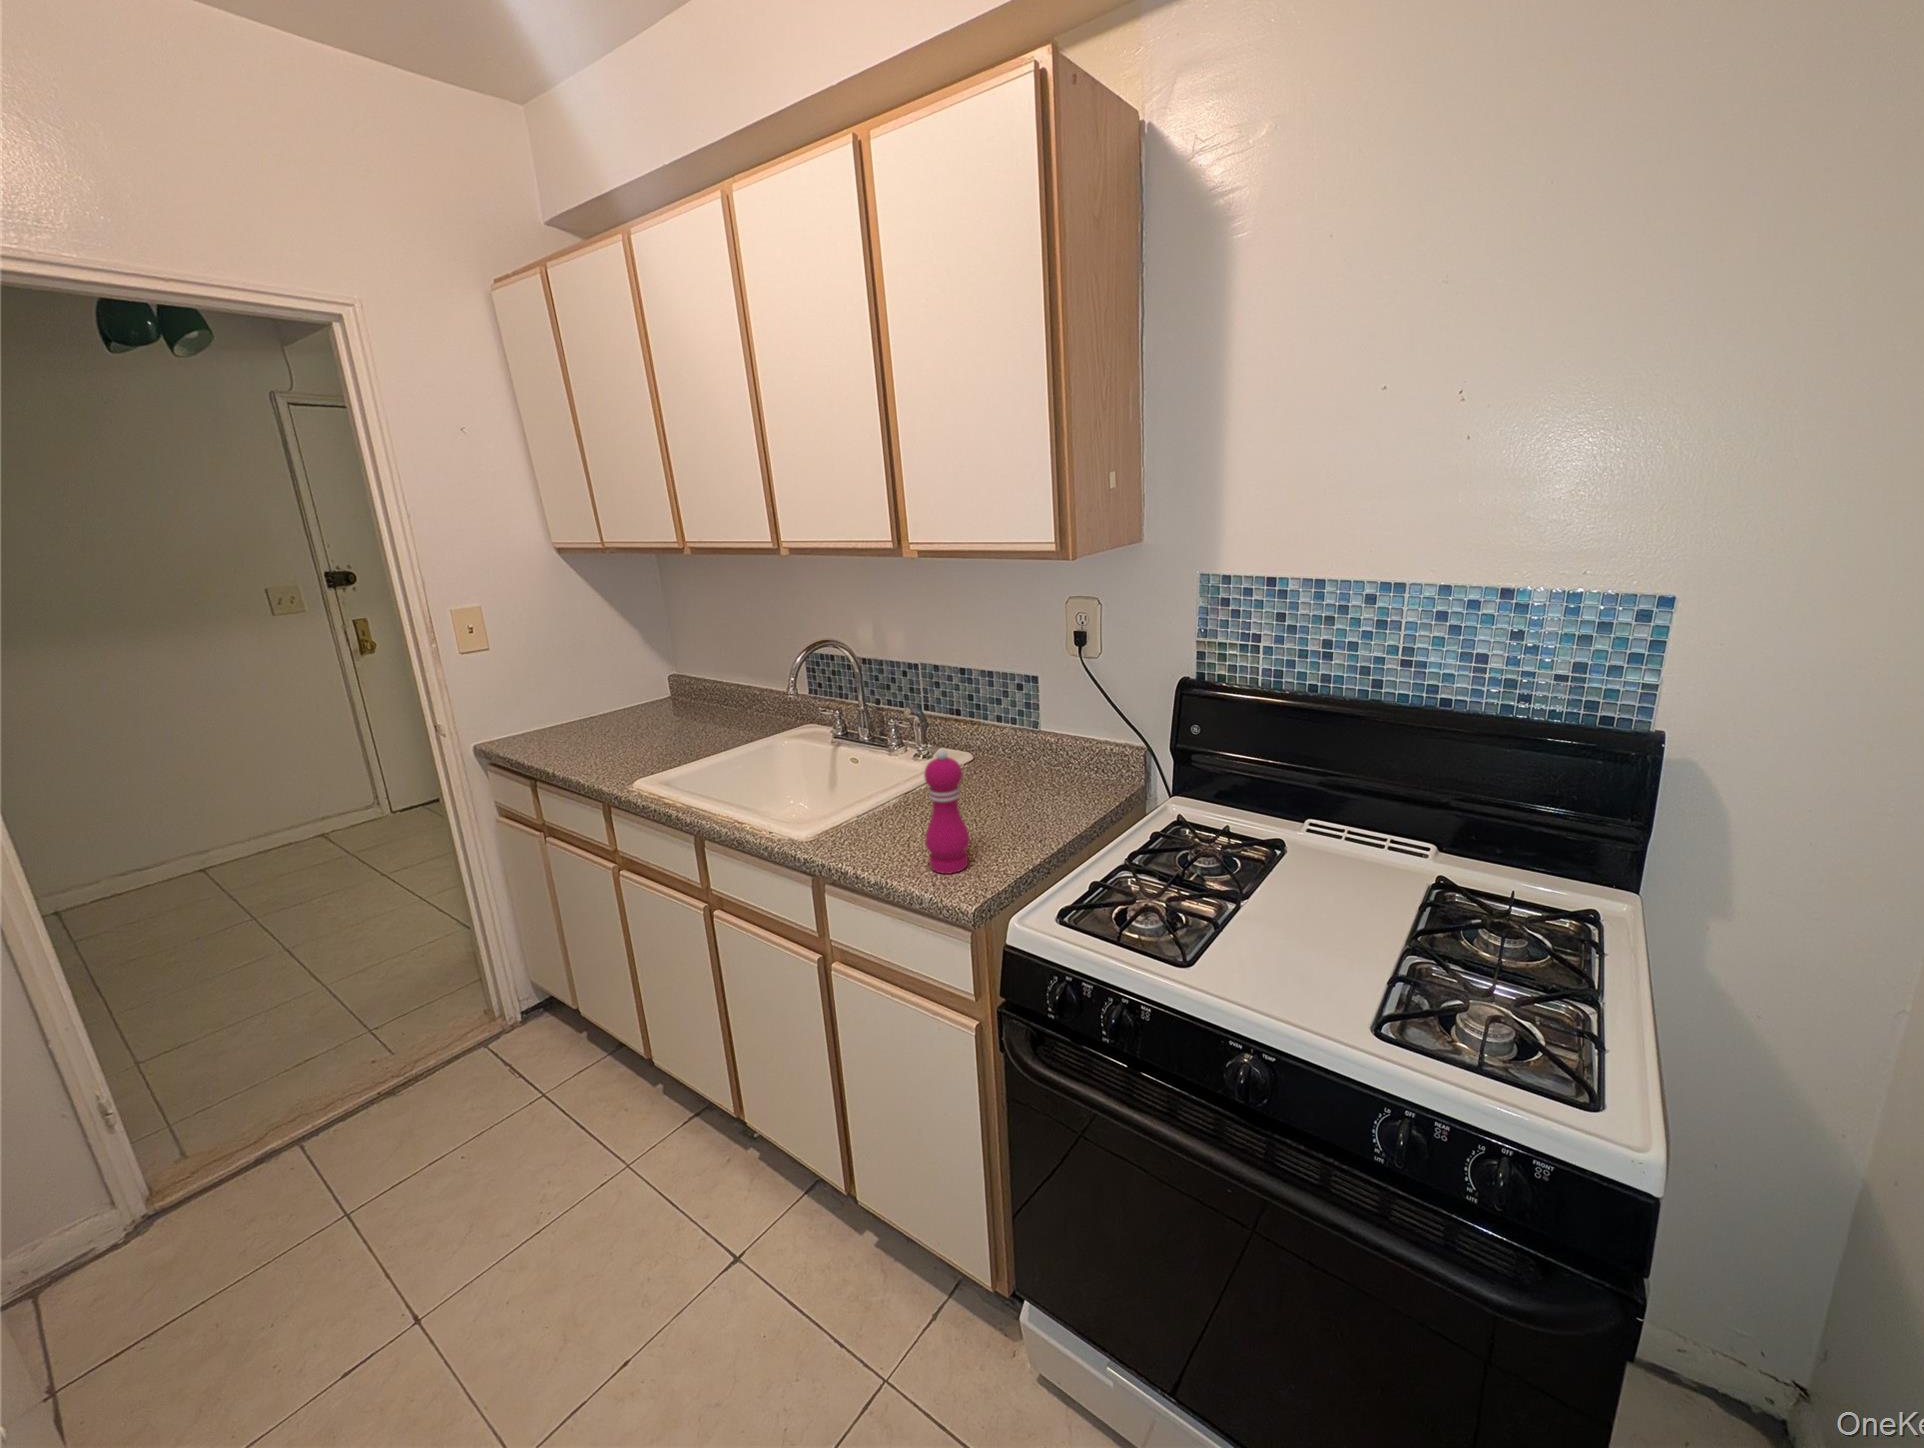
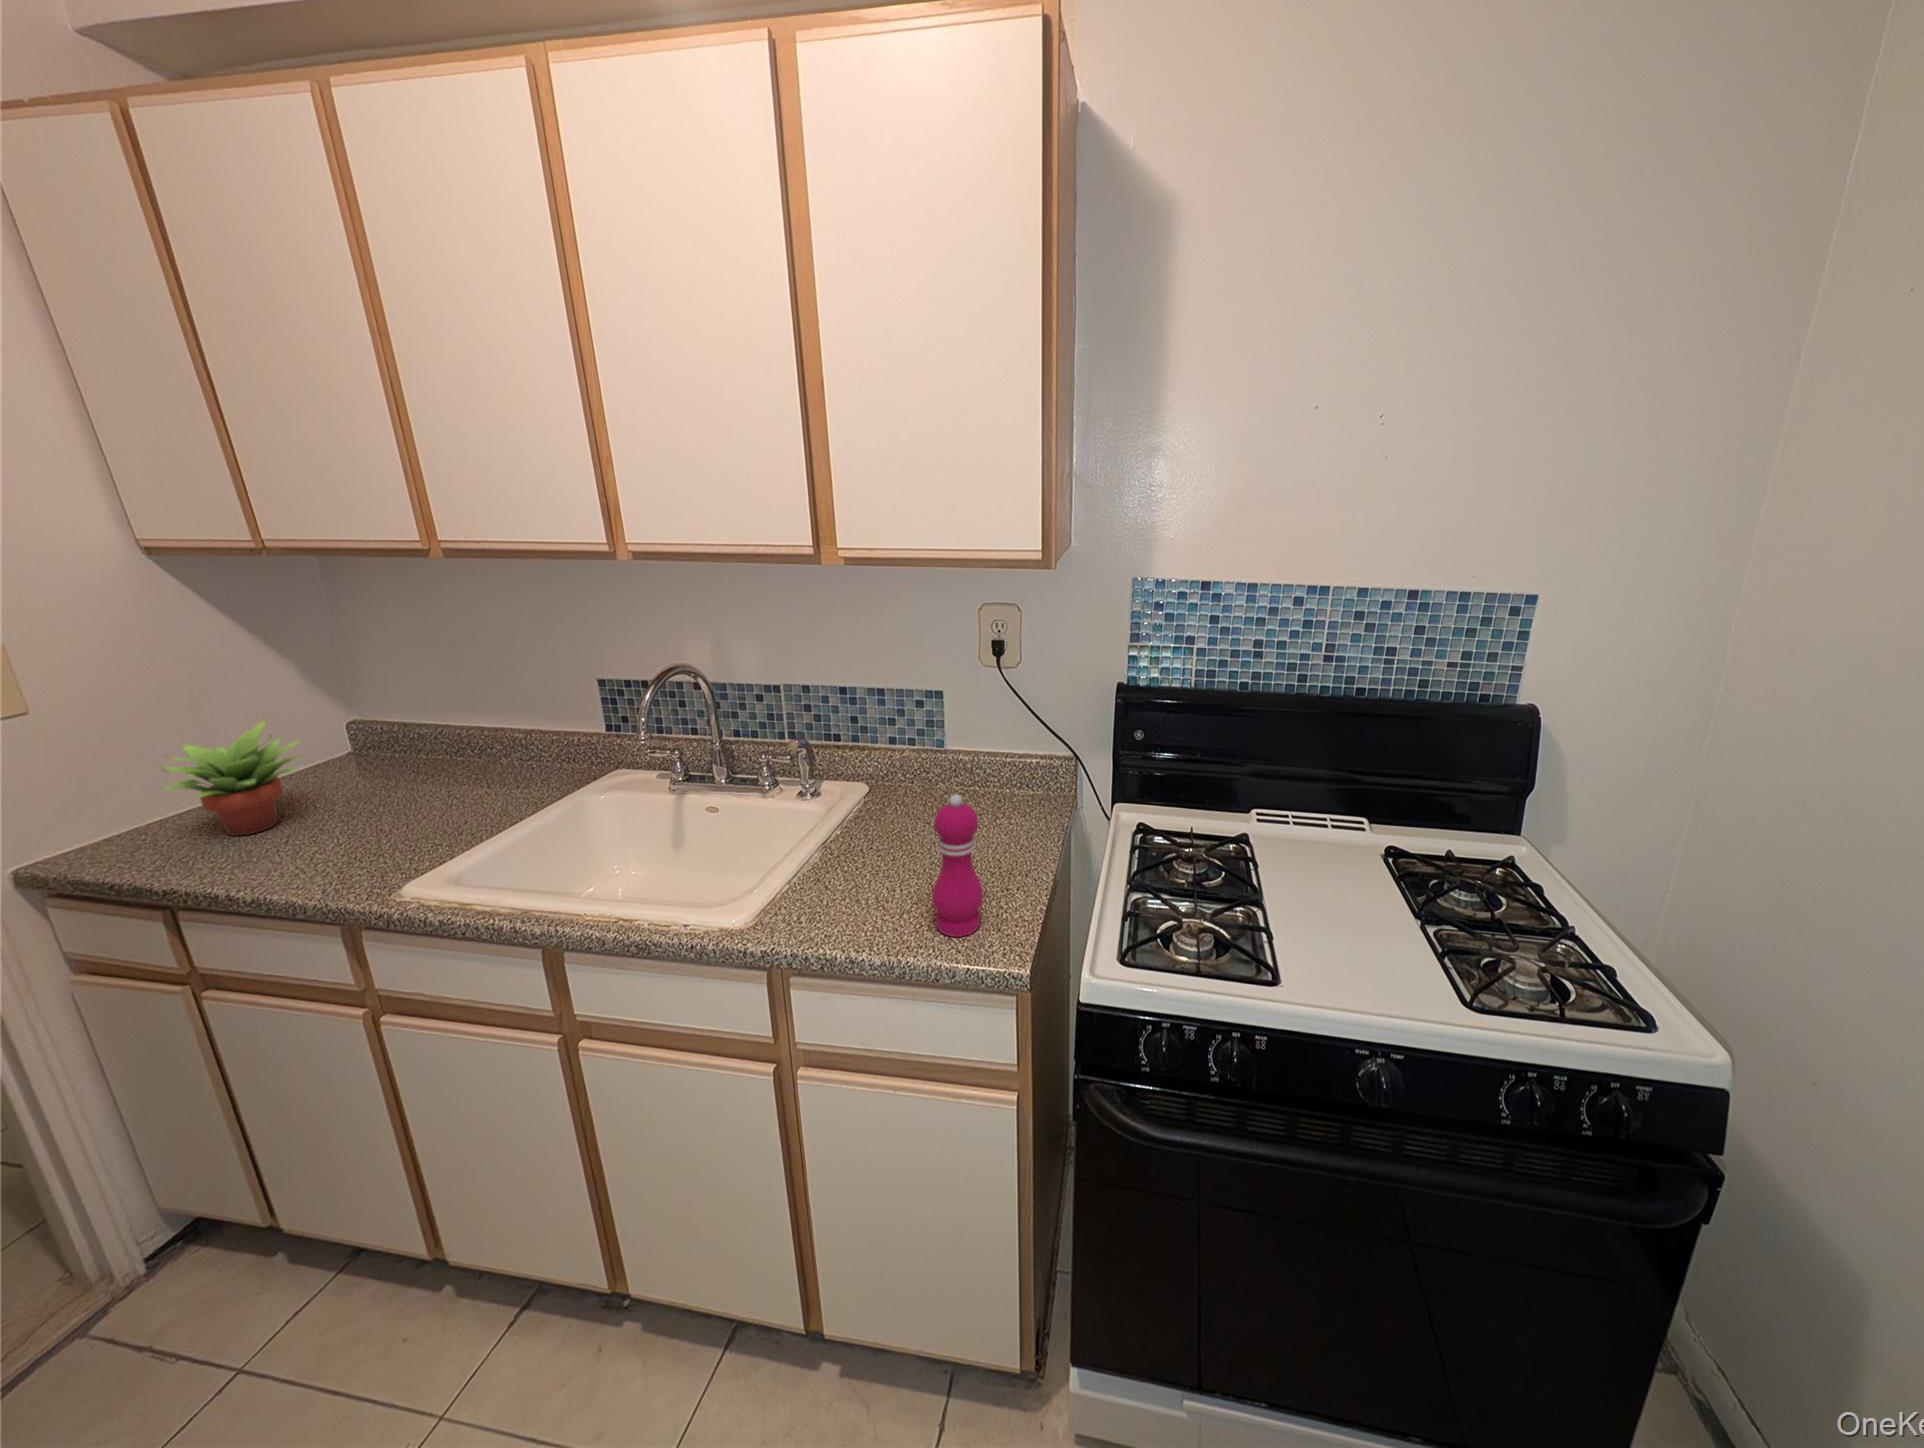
succulent plant: none [539,663,621,740] -> present [163,718,301,836]

